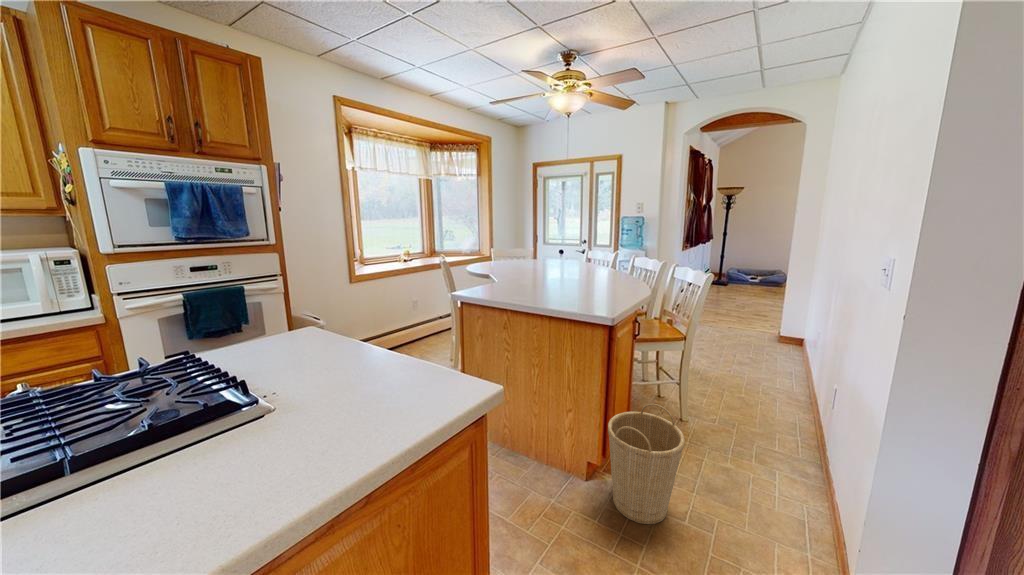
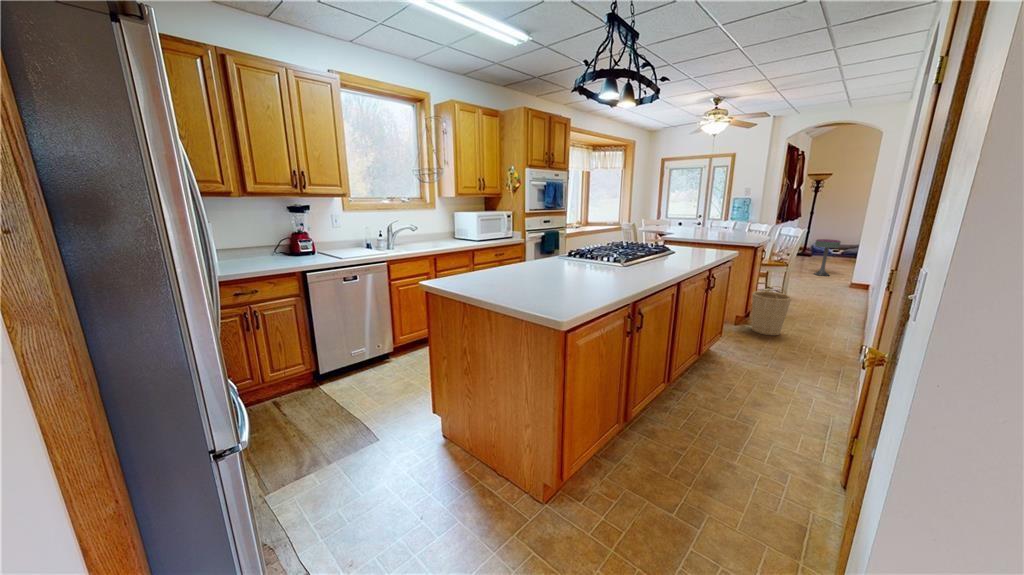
bar stool: none [729,270,761,319] -> present [814,239,840,276]

